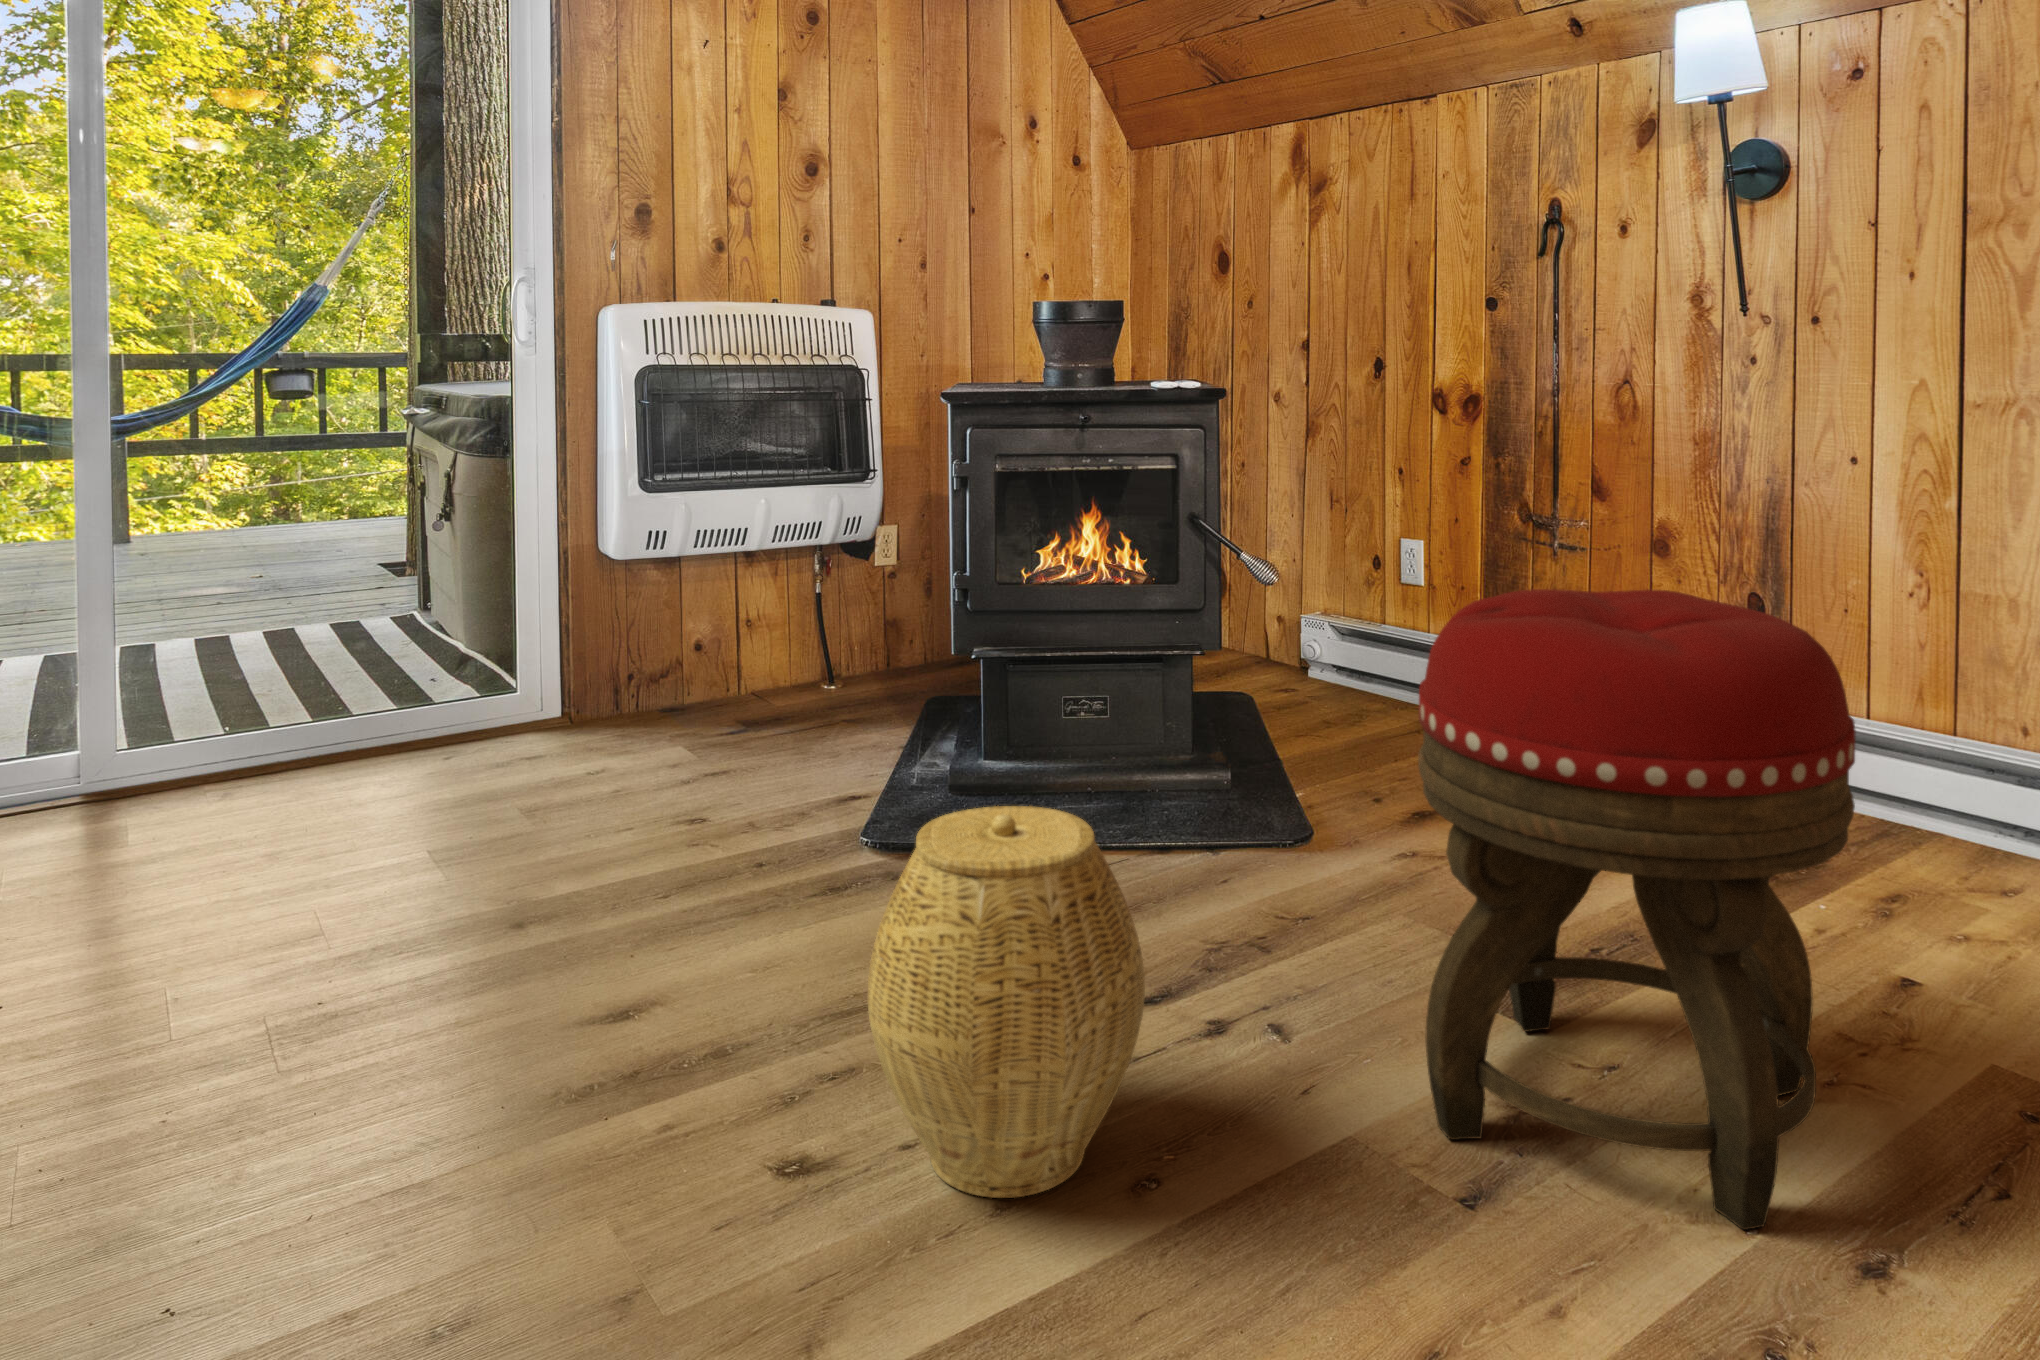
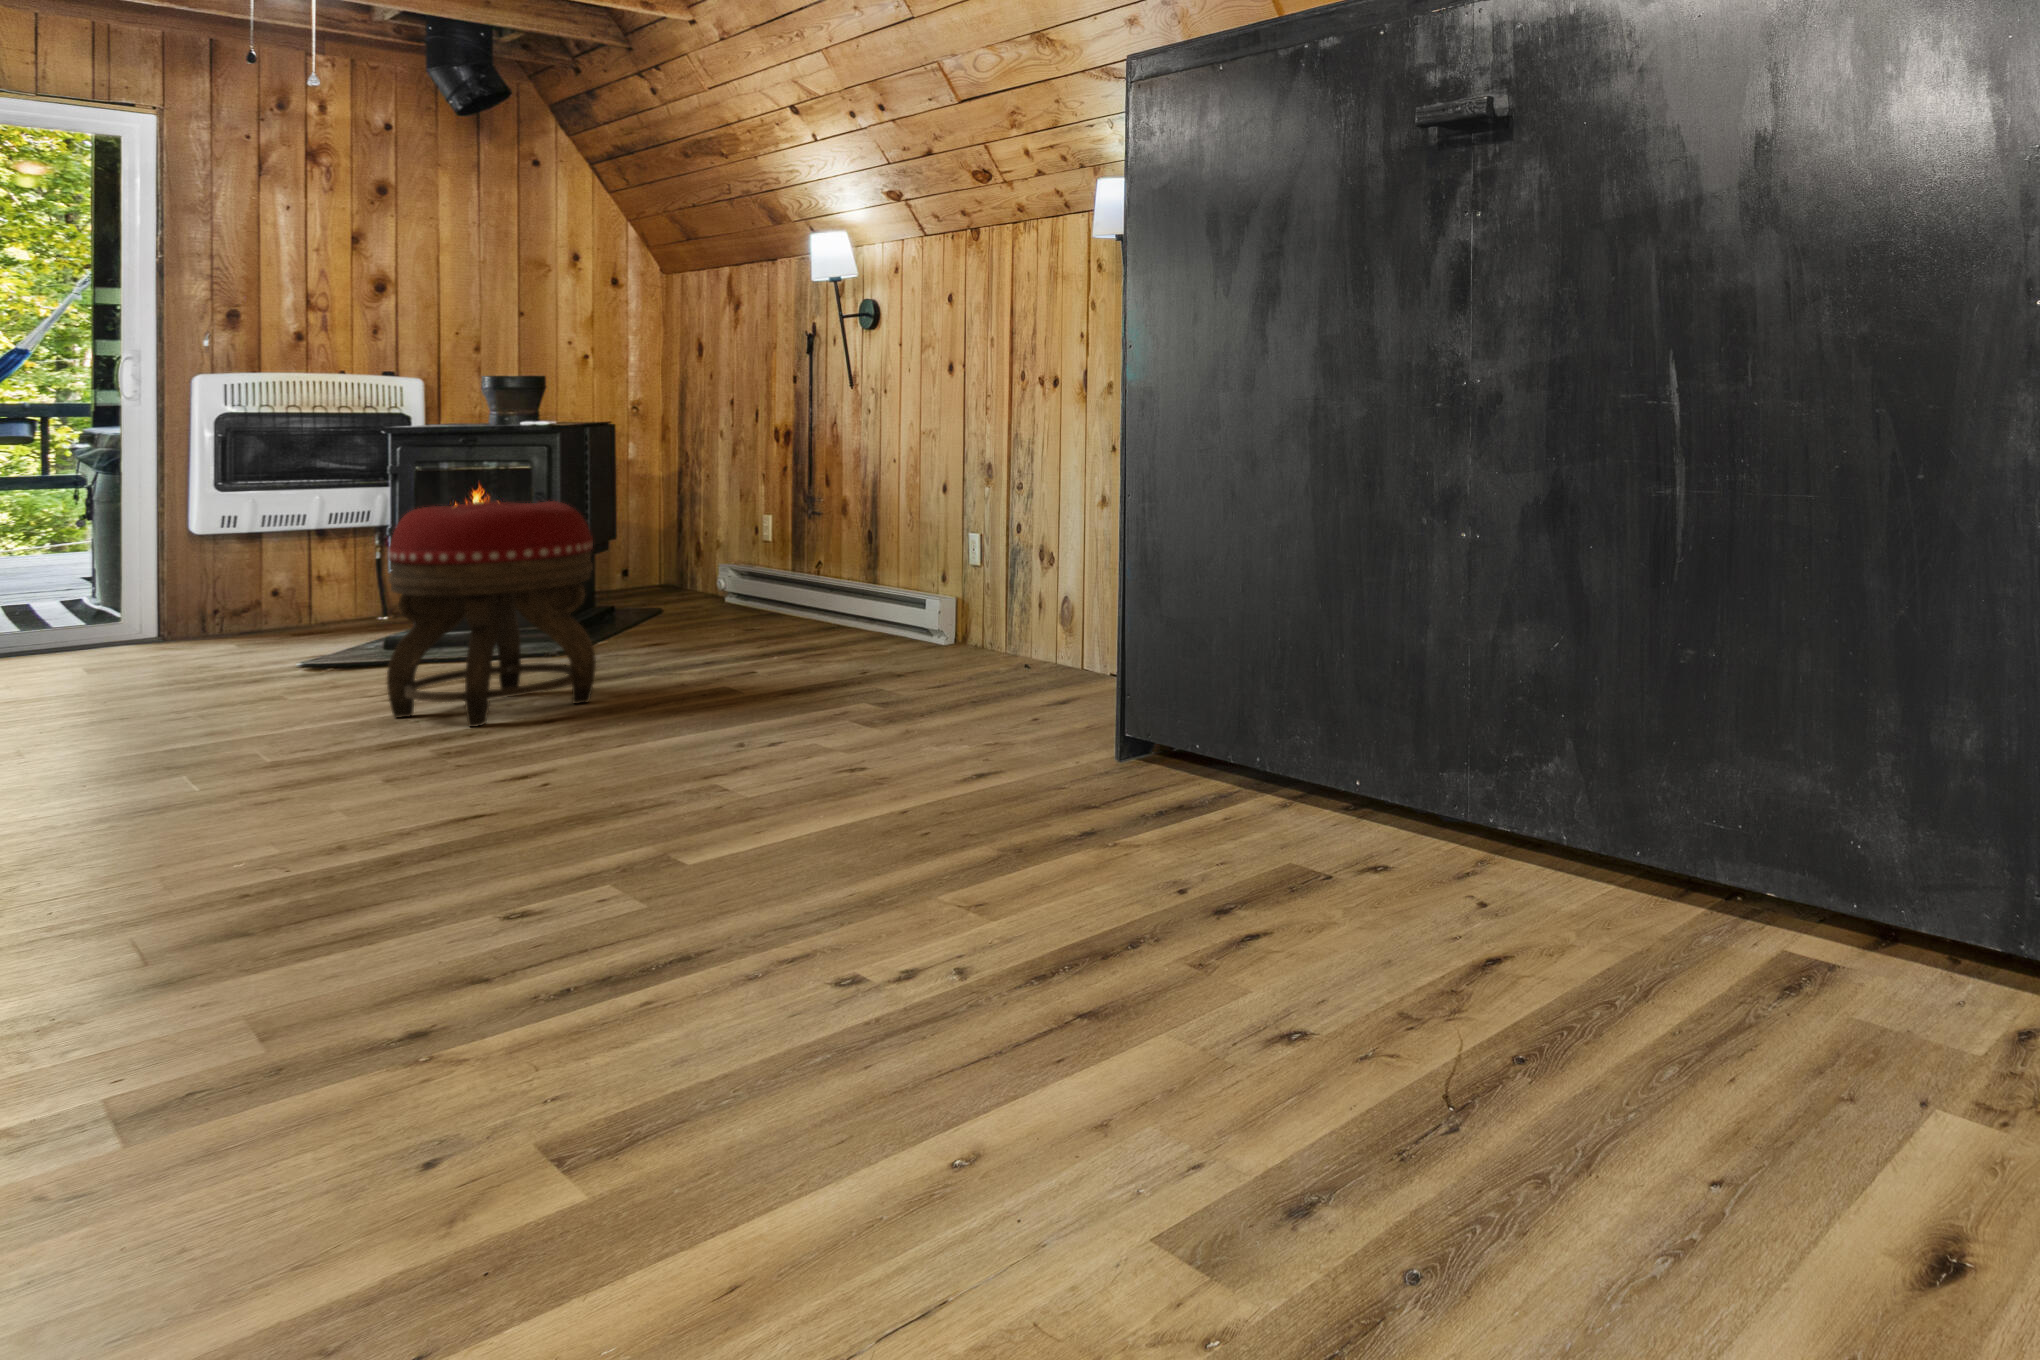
woven basket: present [867,806,1145,1198] -> none [96,589,253,737]

